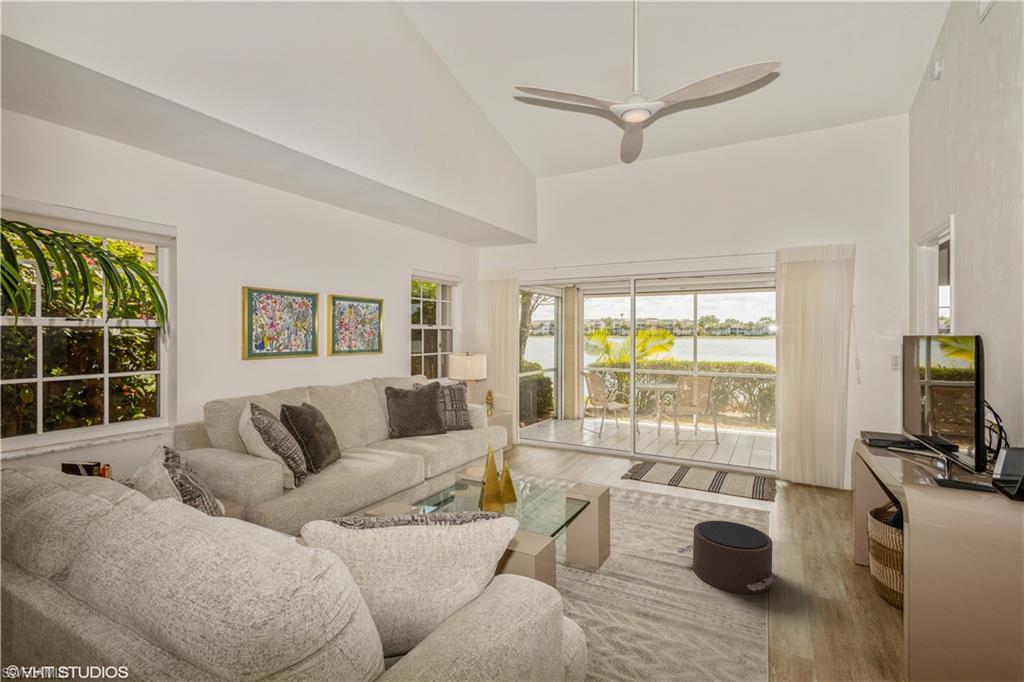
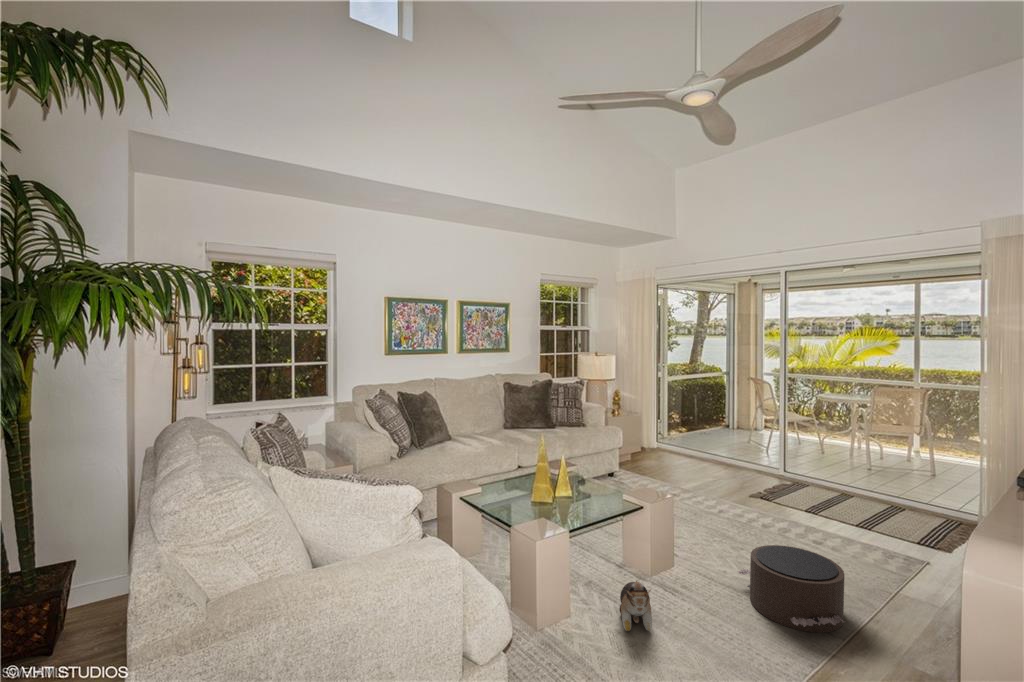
plush toy: none [604,583,662,637] -> present [620,581,652,631]

